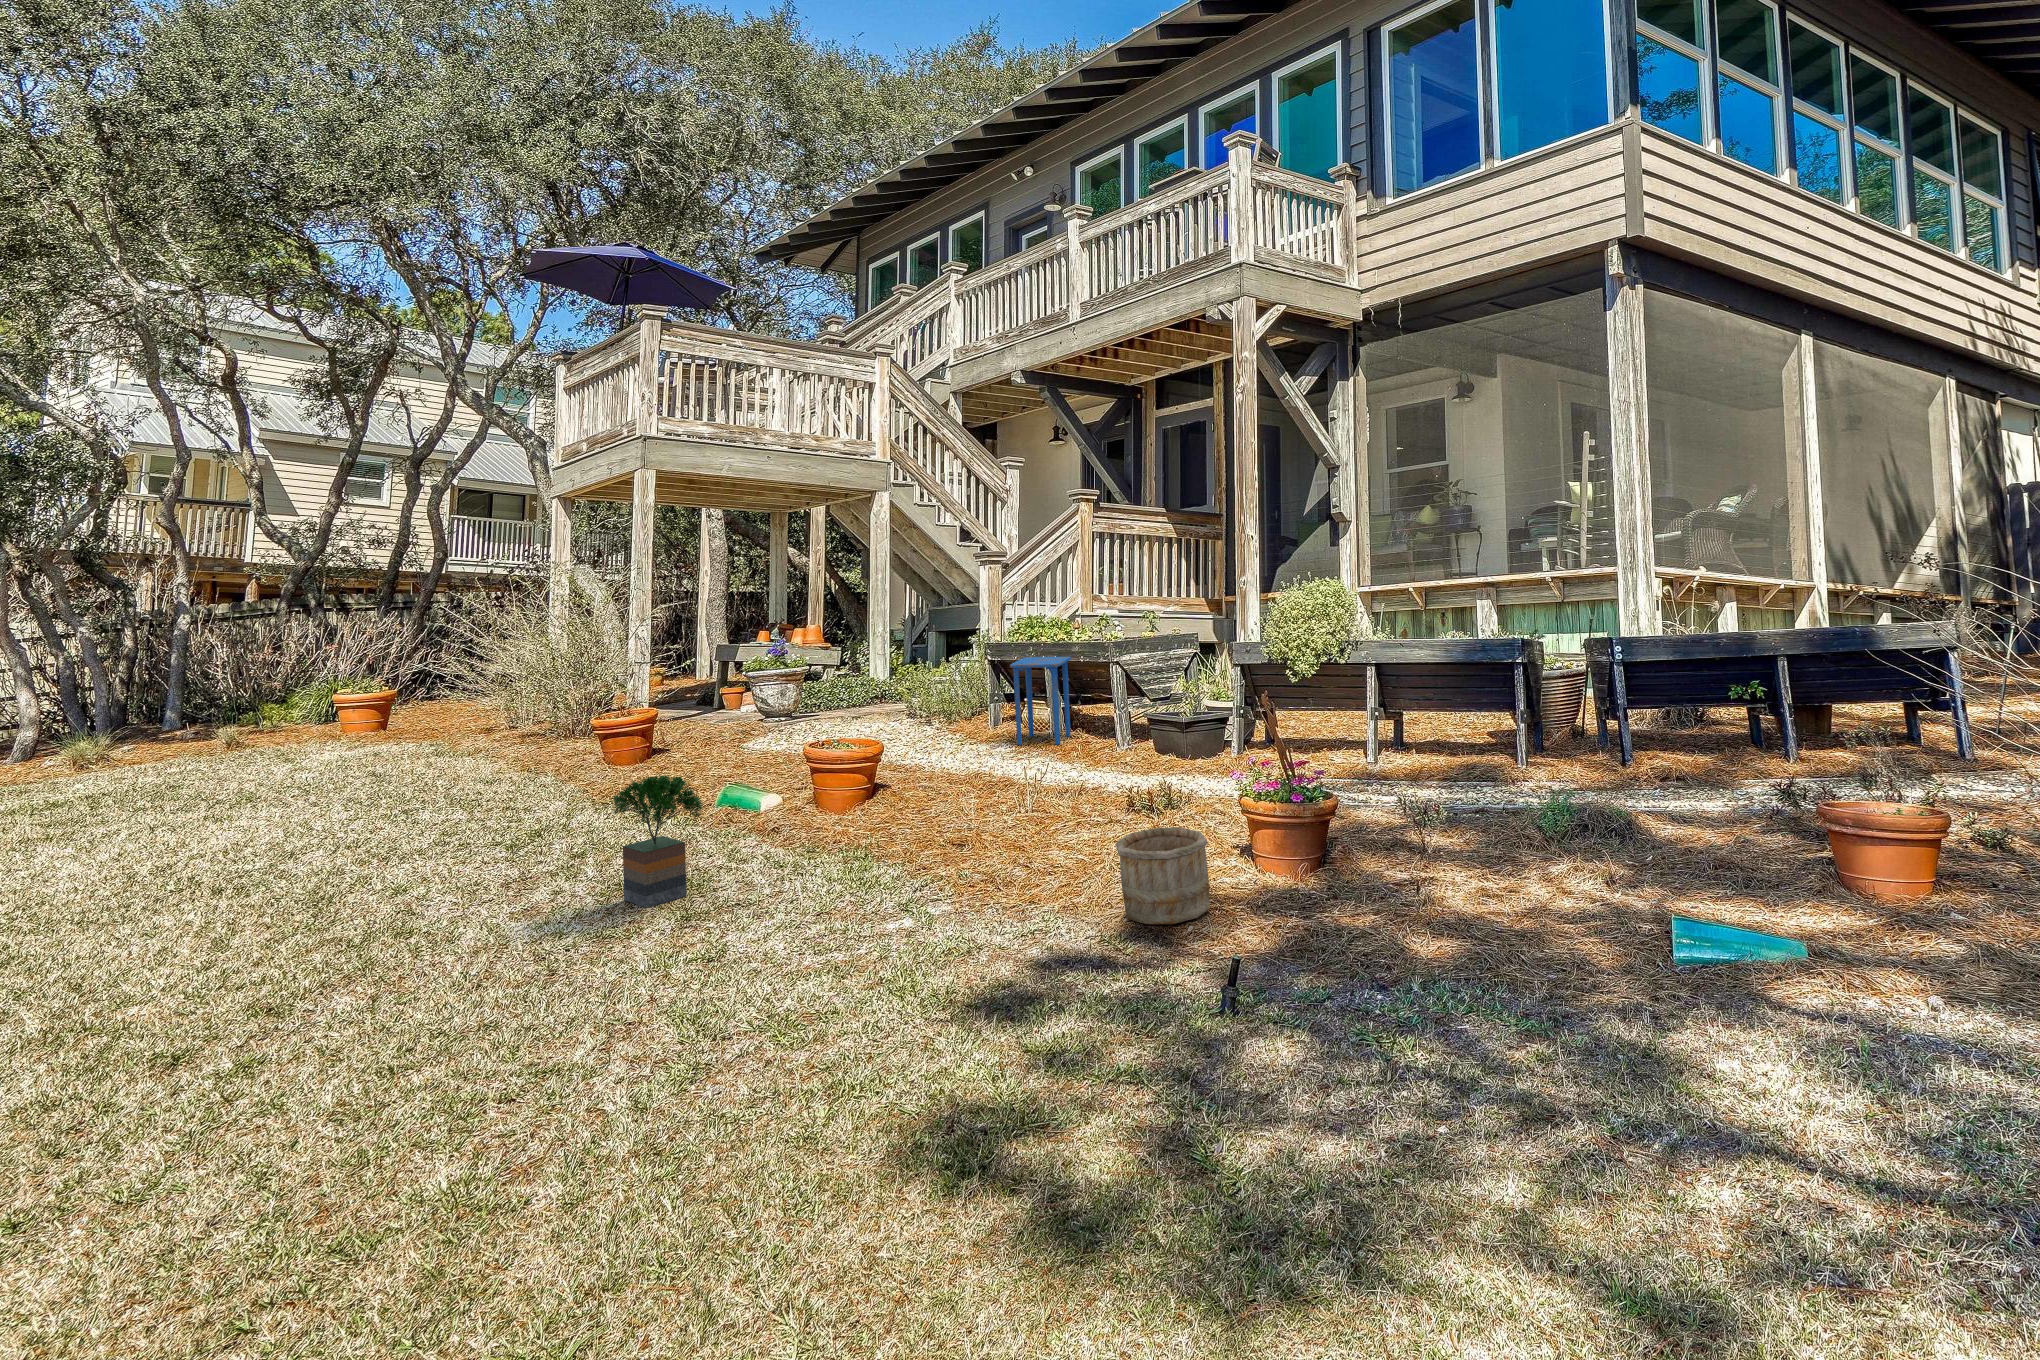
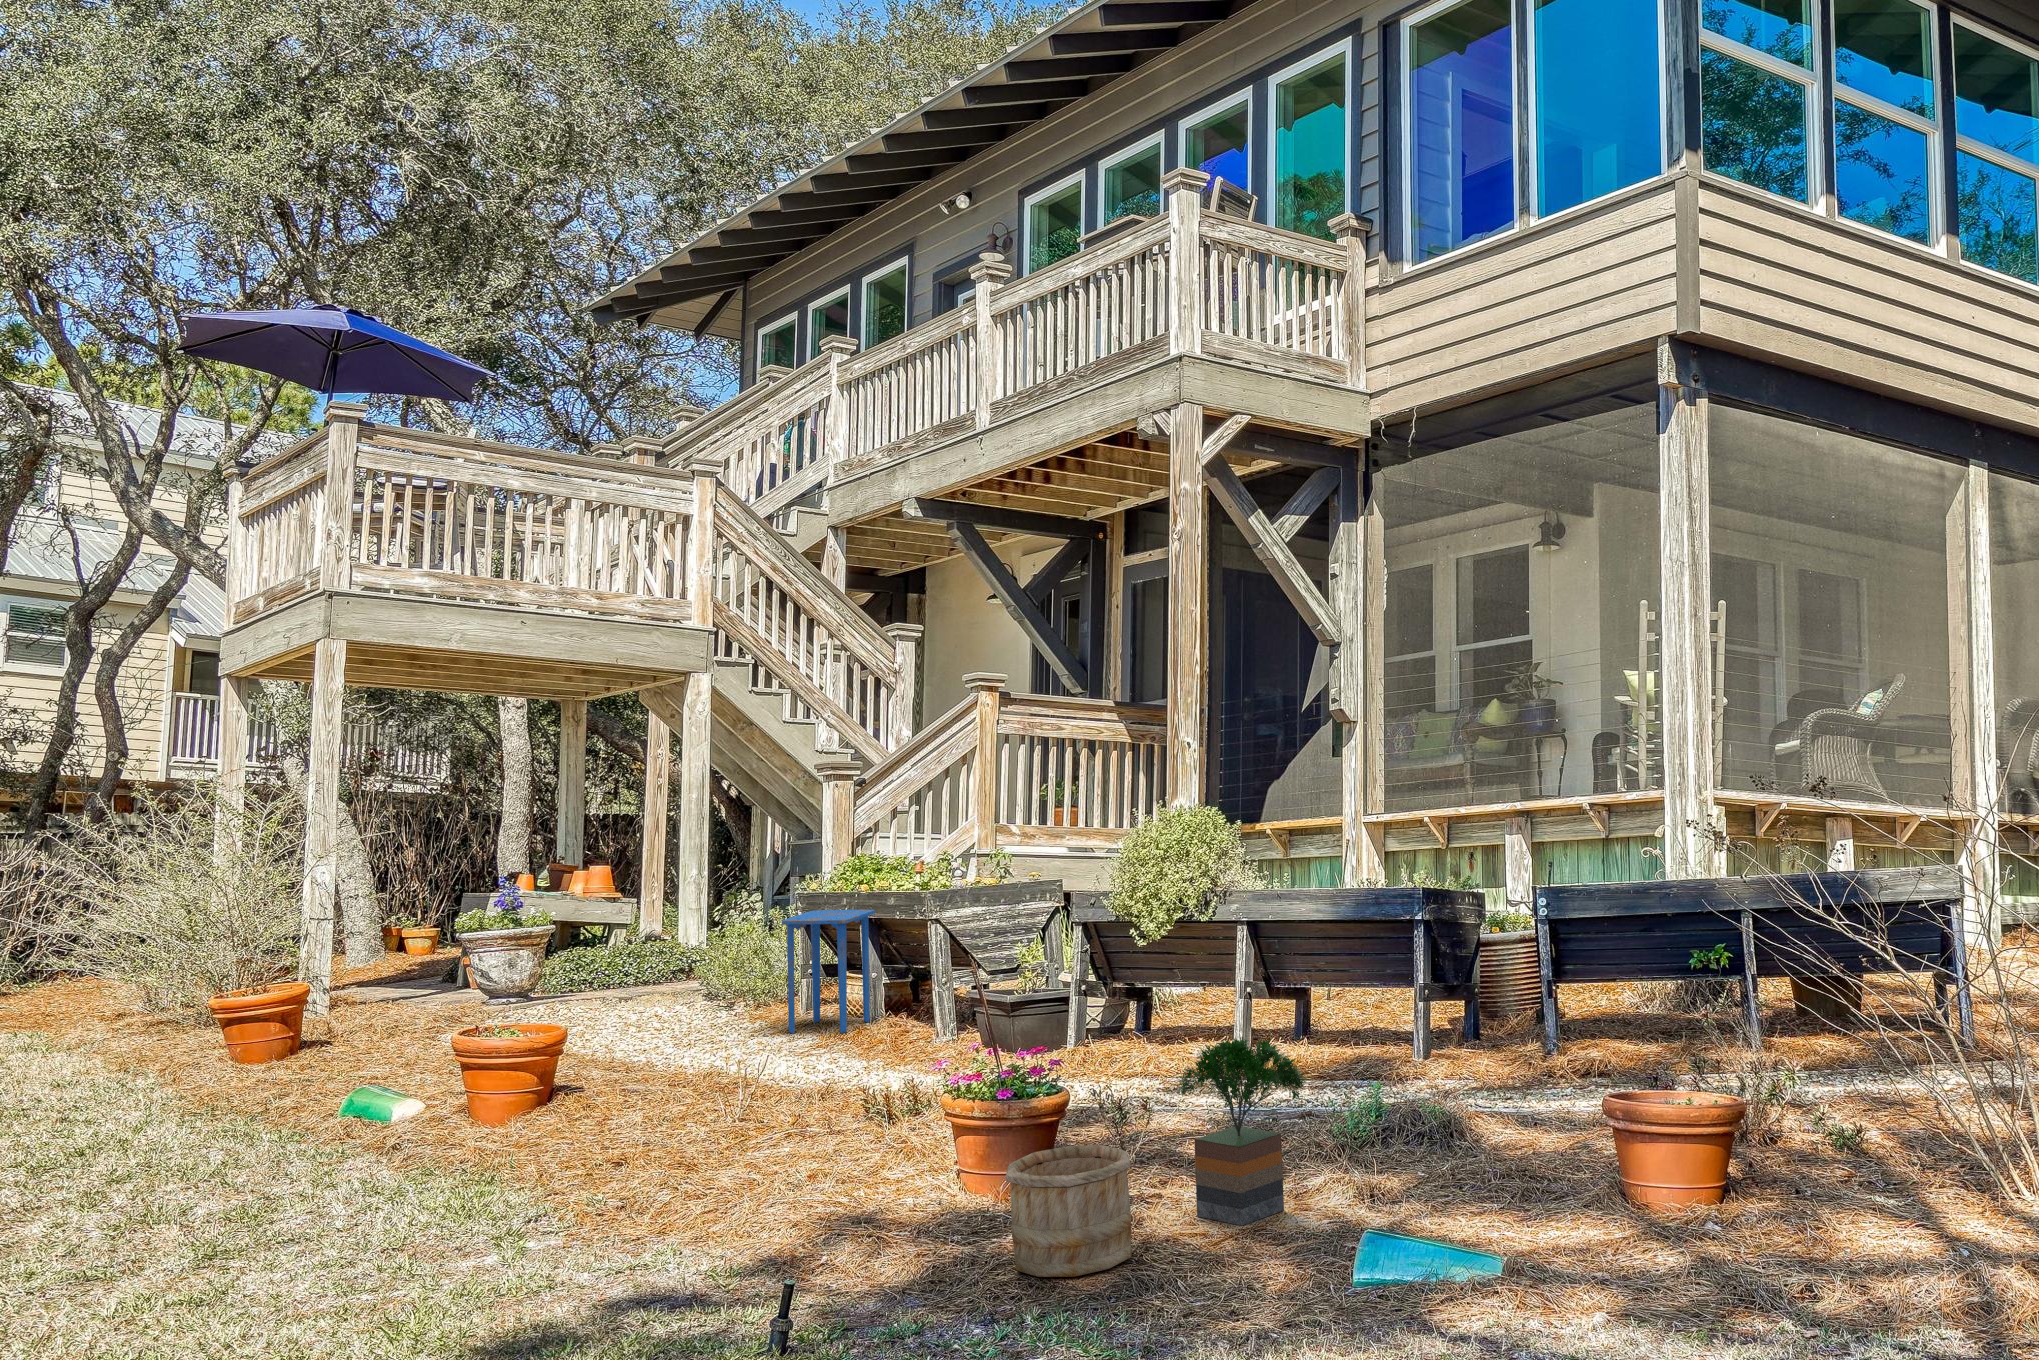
potted tree: present [612,775,703,908] -> present [1178,1037,1306,1226]
wooden bucket: present [1116,827,1210,924] -> present [1006,1145,1131,1277]

